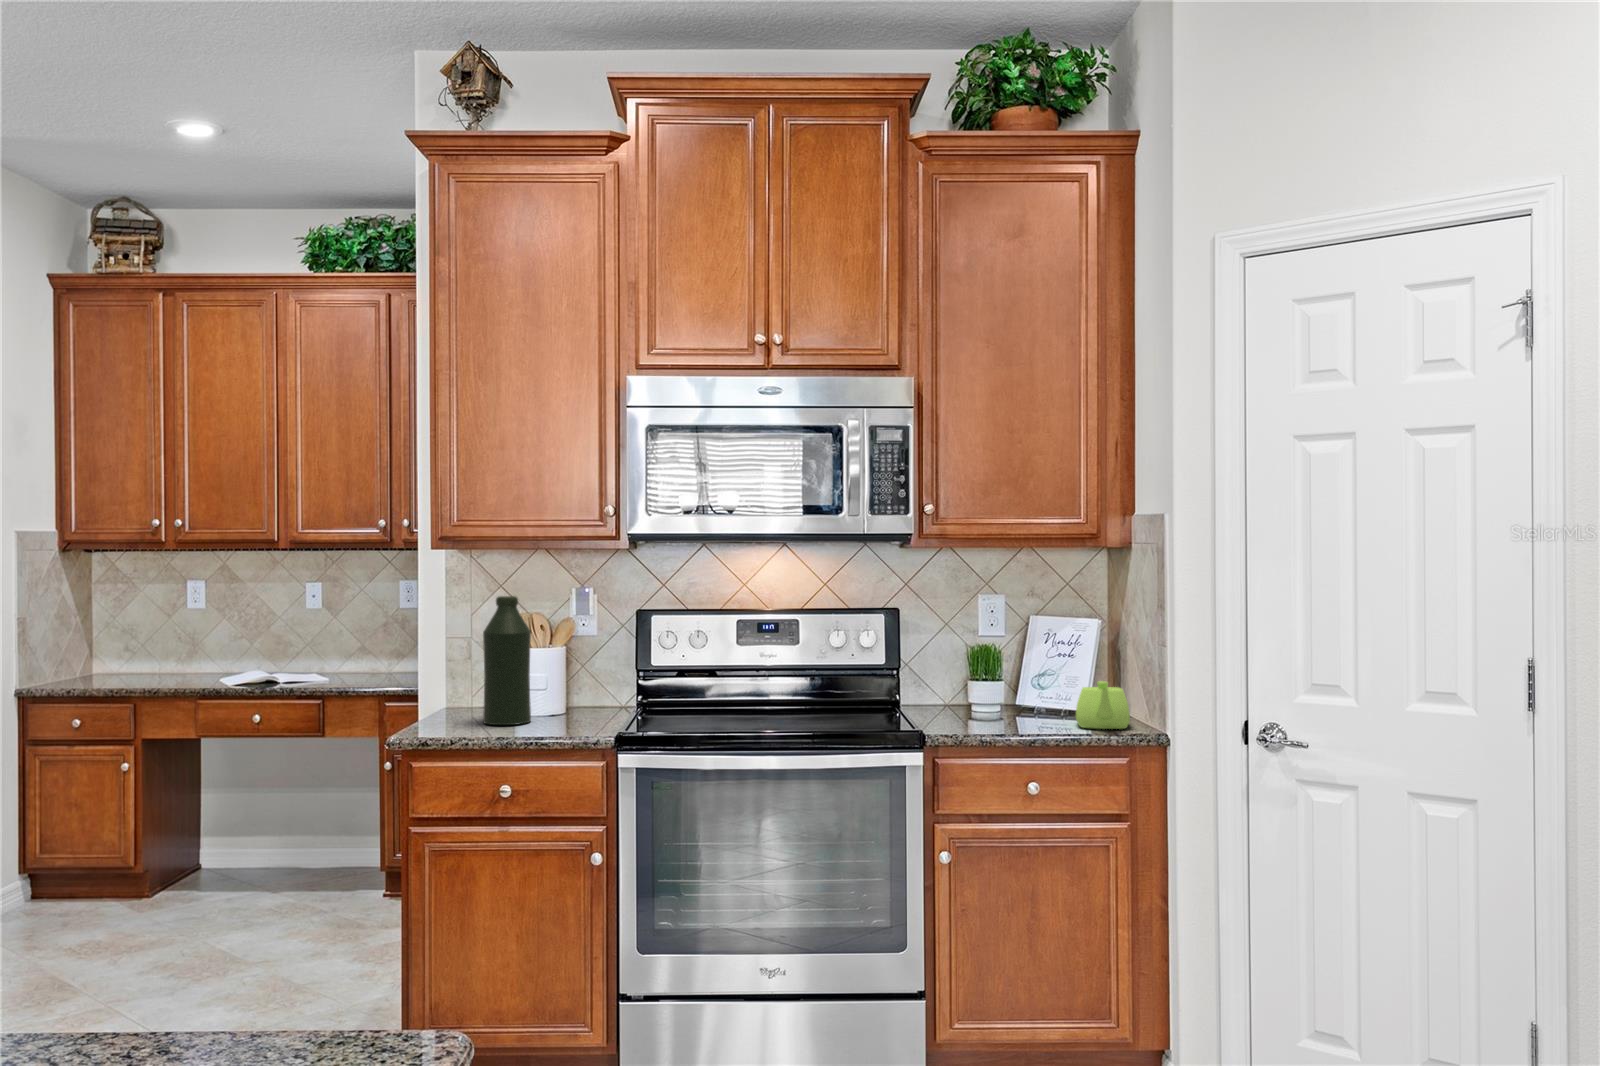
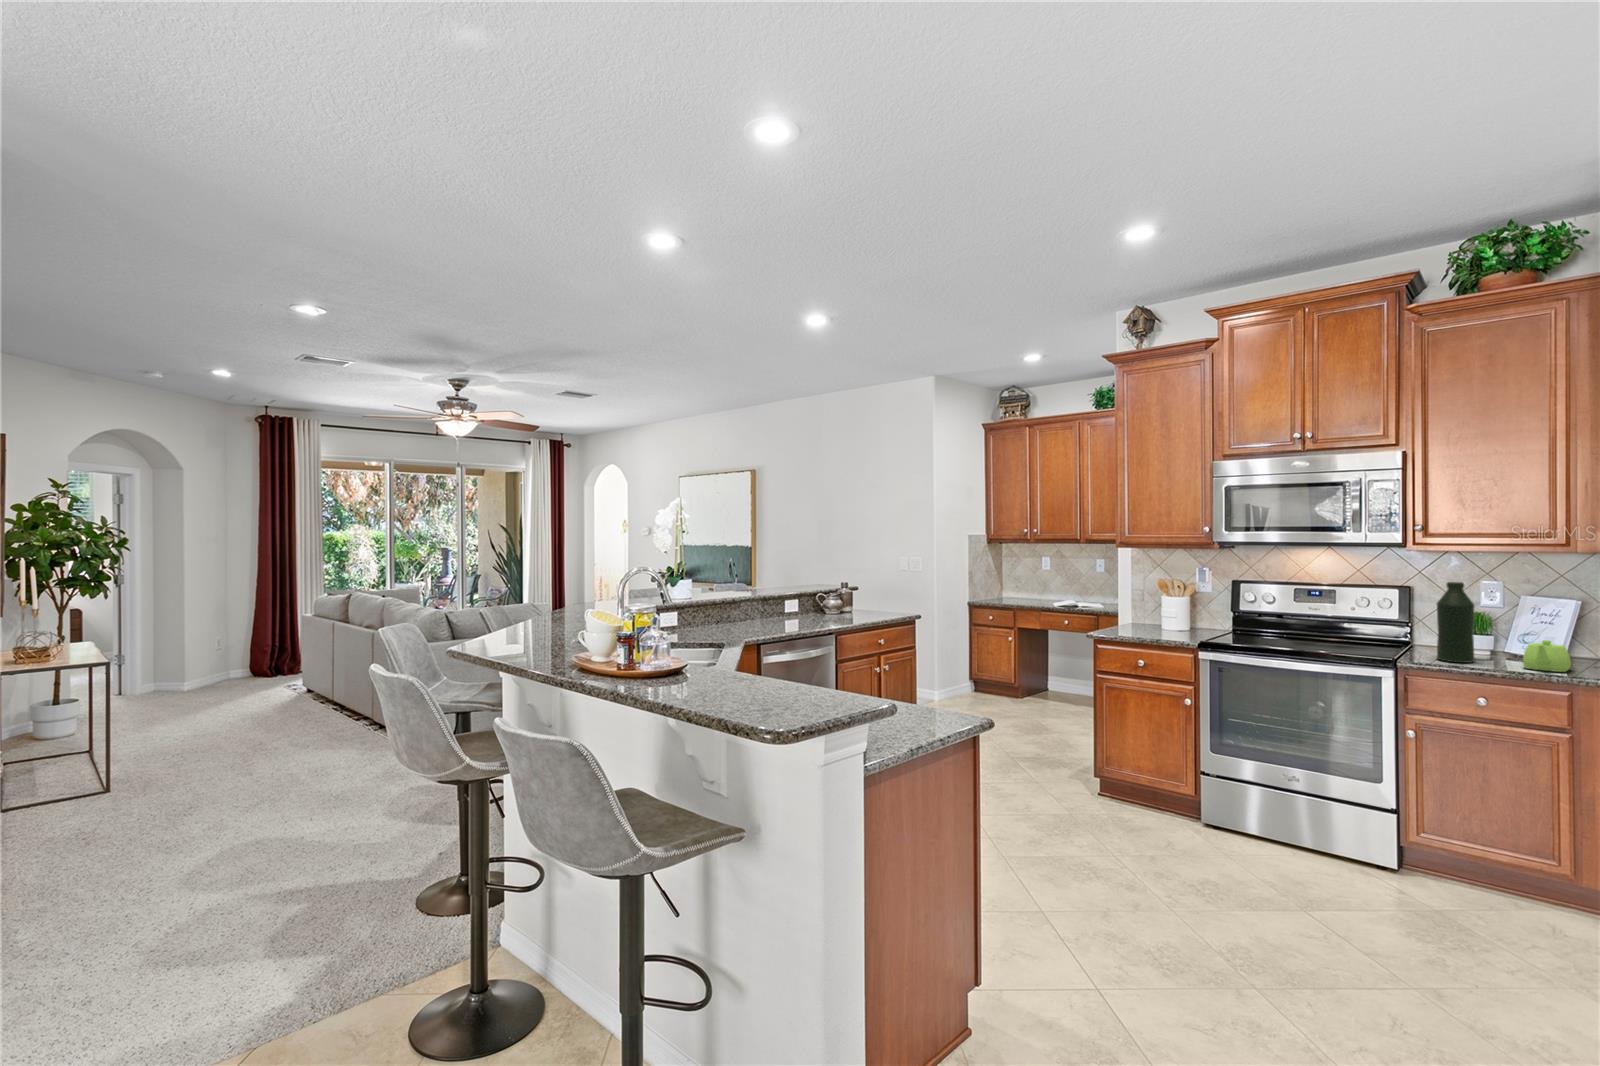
bottle: present [483,596,531,725] -> present [1437,582,1475,663]

